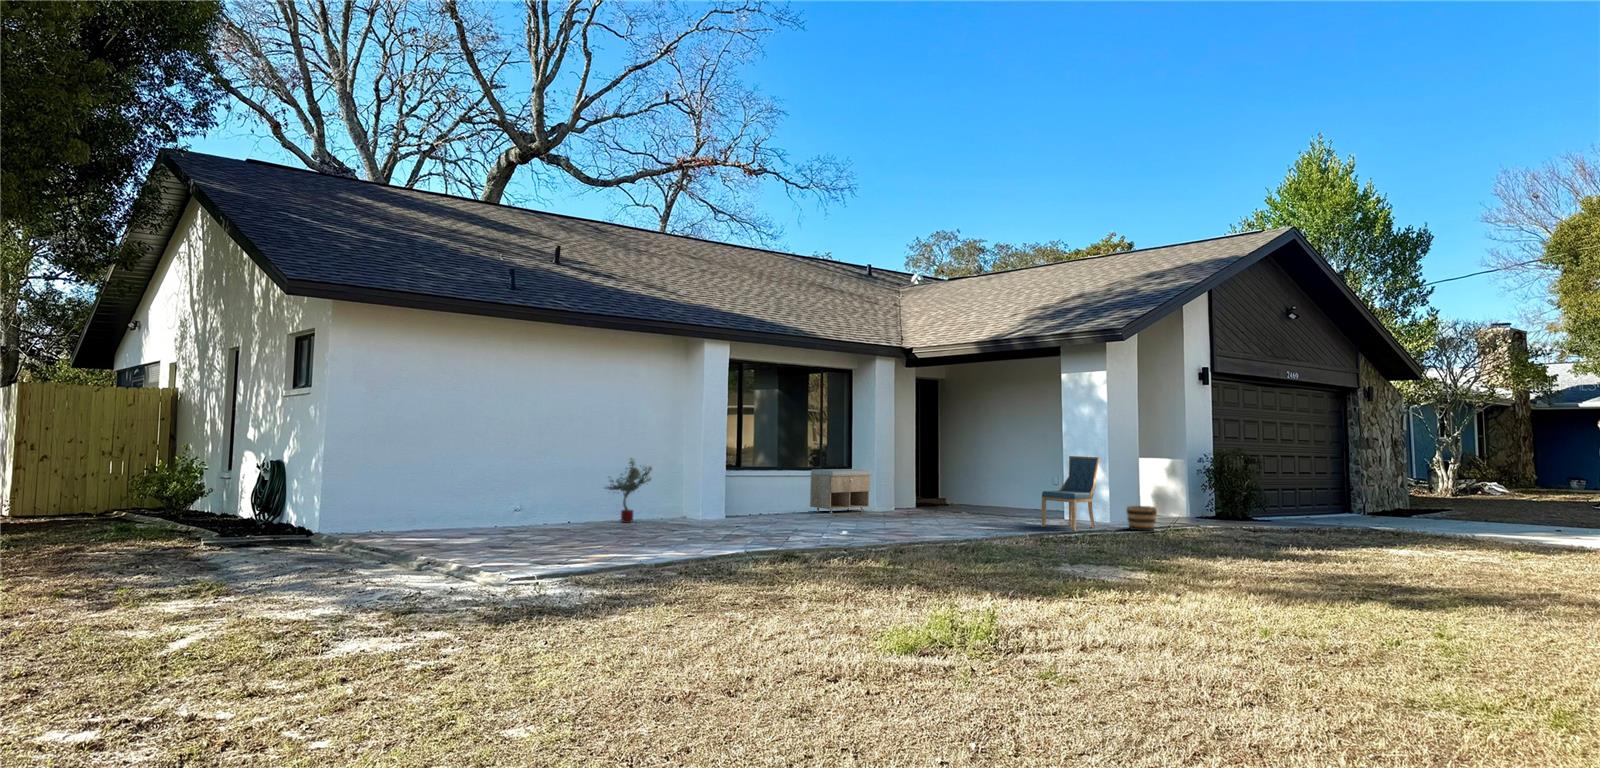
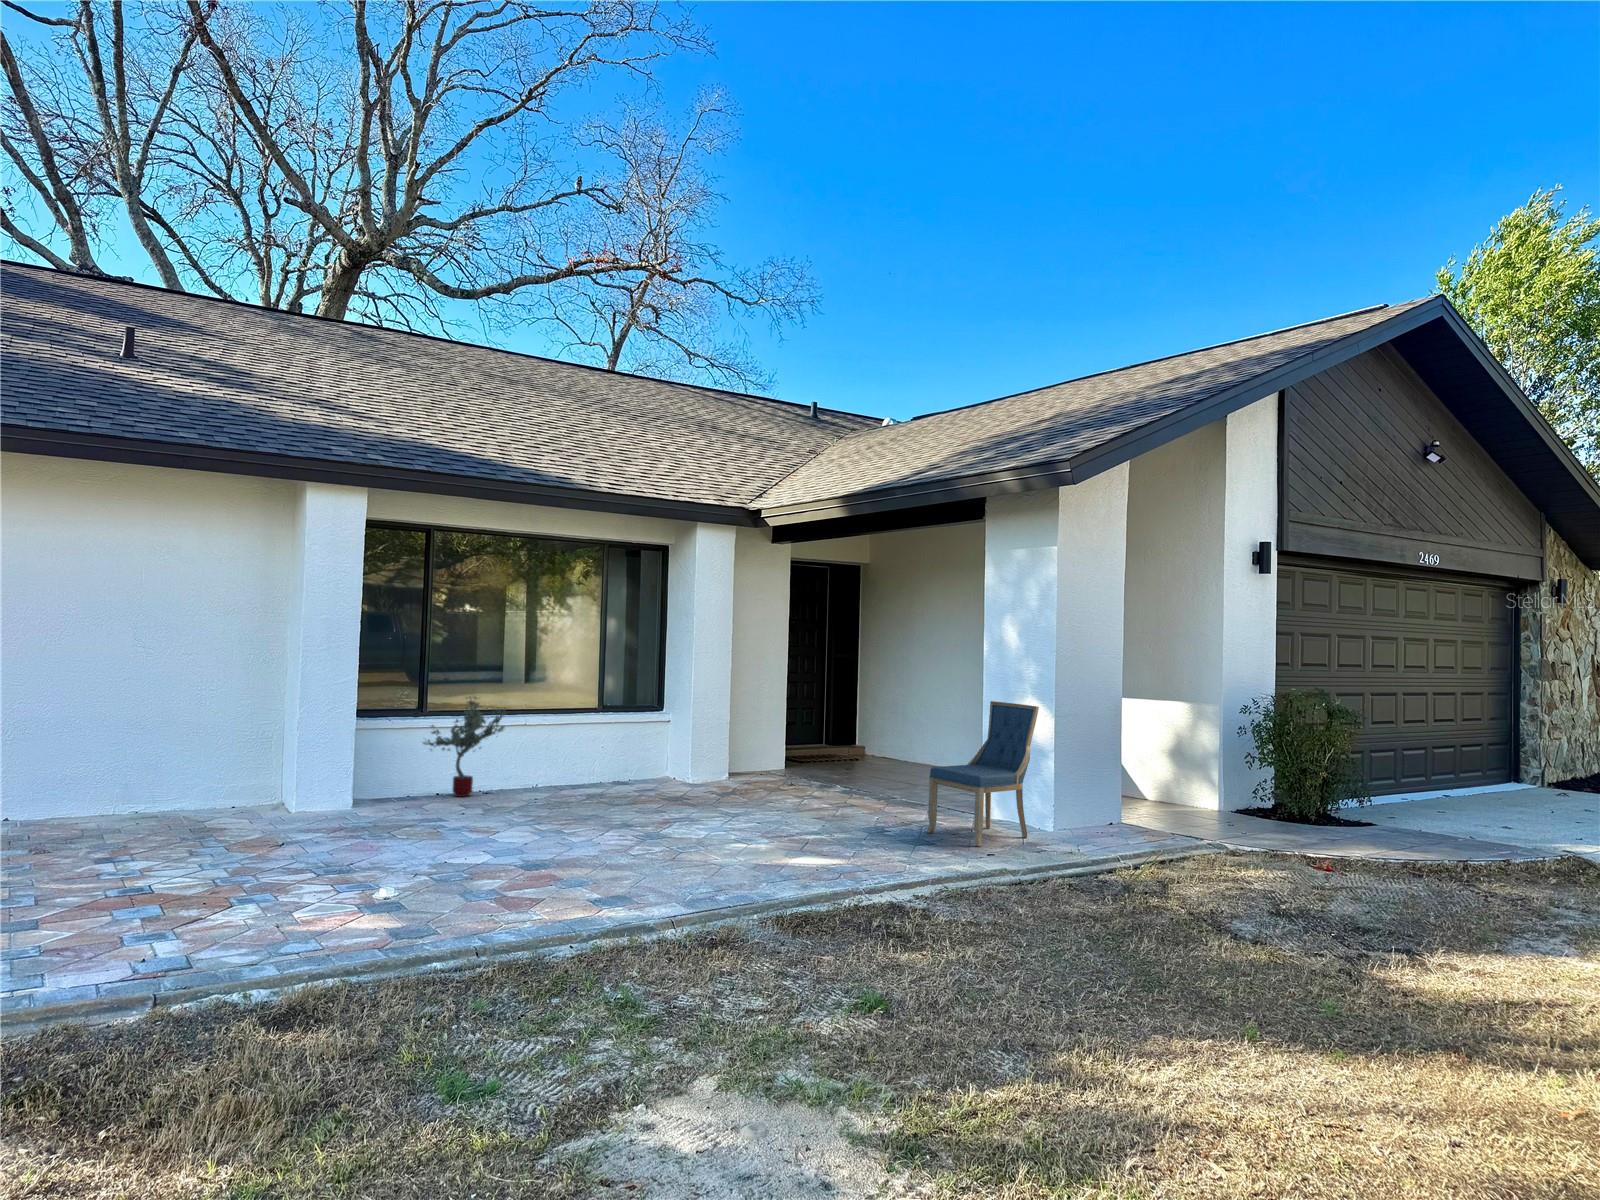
potted tree: present [605,459,652,523] -> present [423,696,505,797]
storage bench: present [810,469,871,513] -> none [569,710,677,789]
bucket: present [1127,506,1157,531] -> none [1089,795,1145,846]

